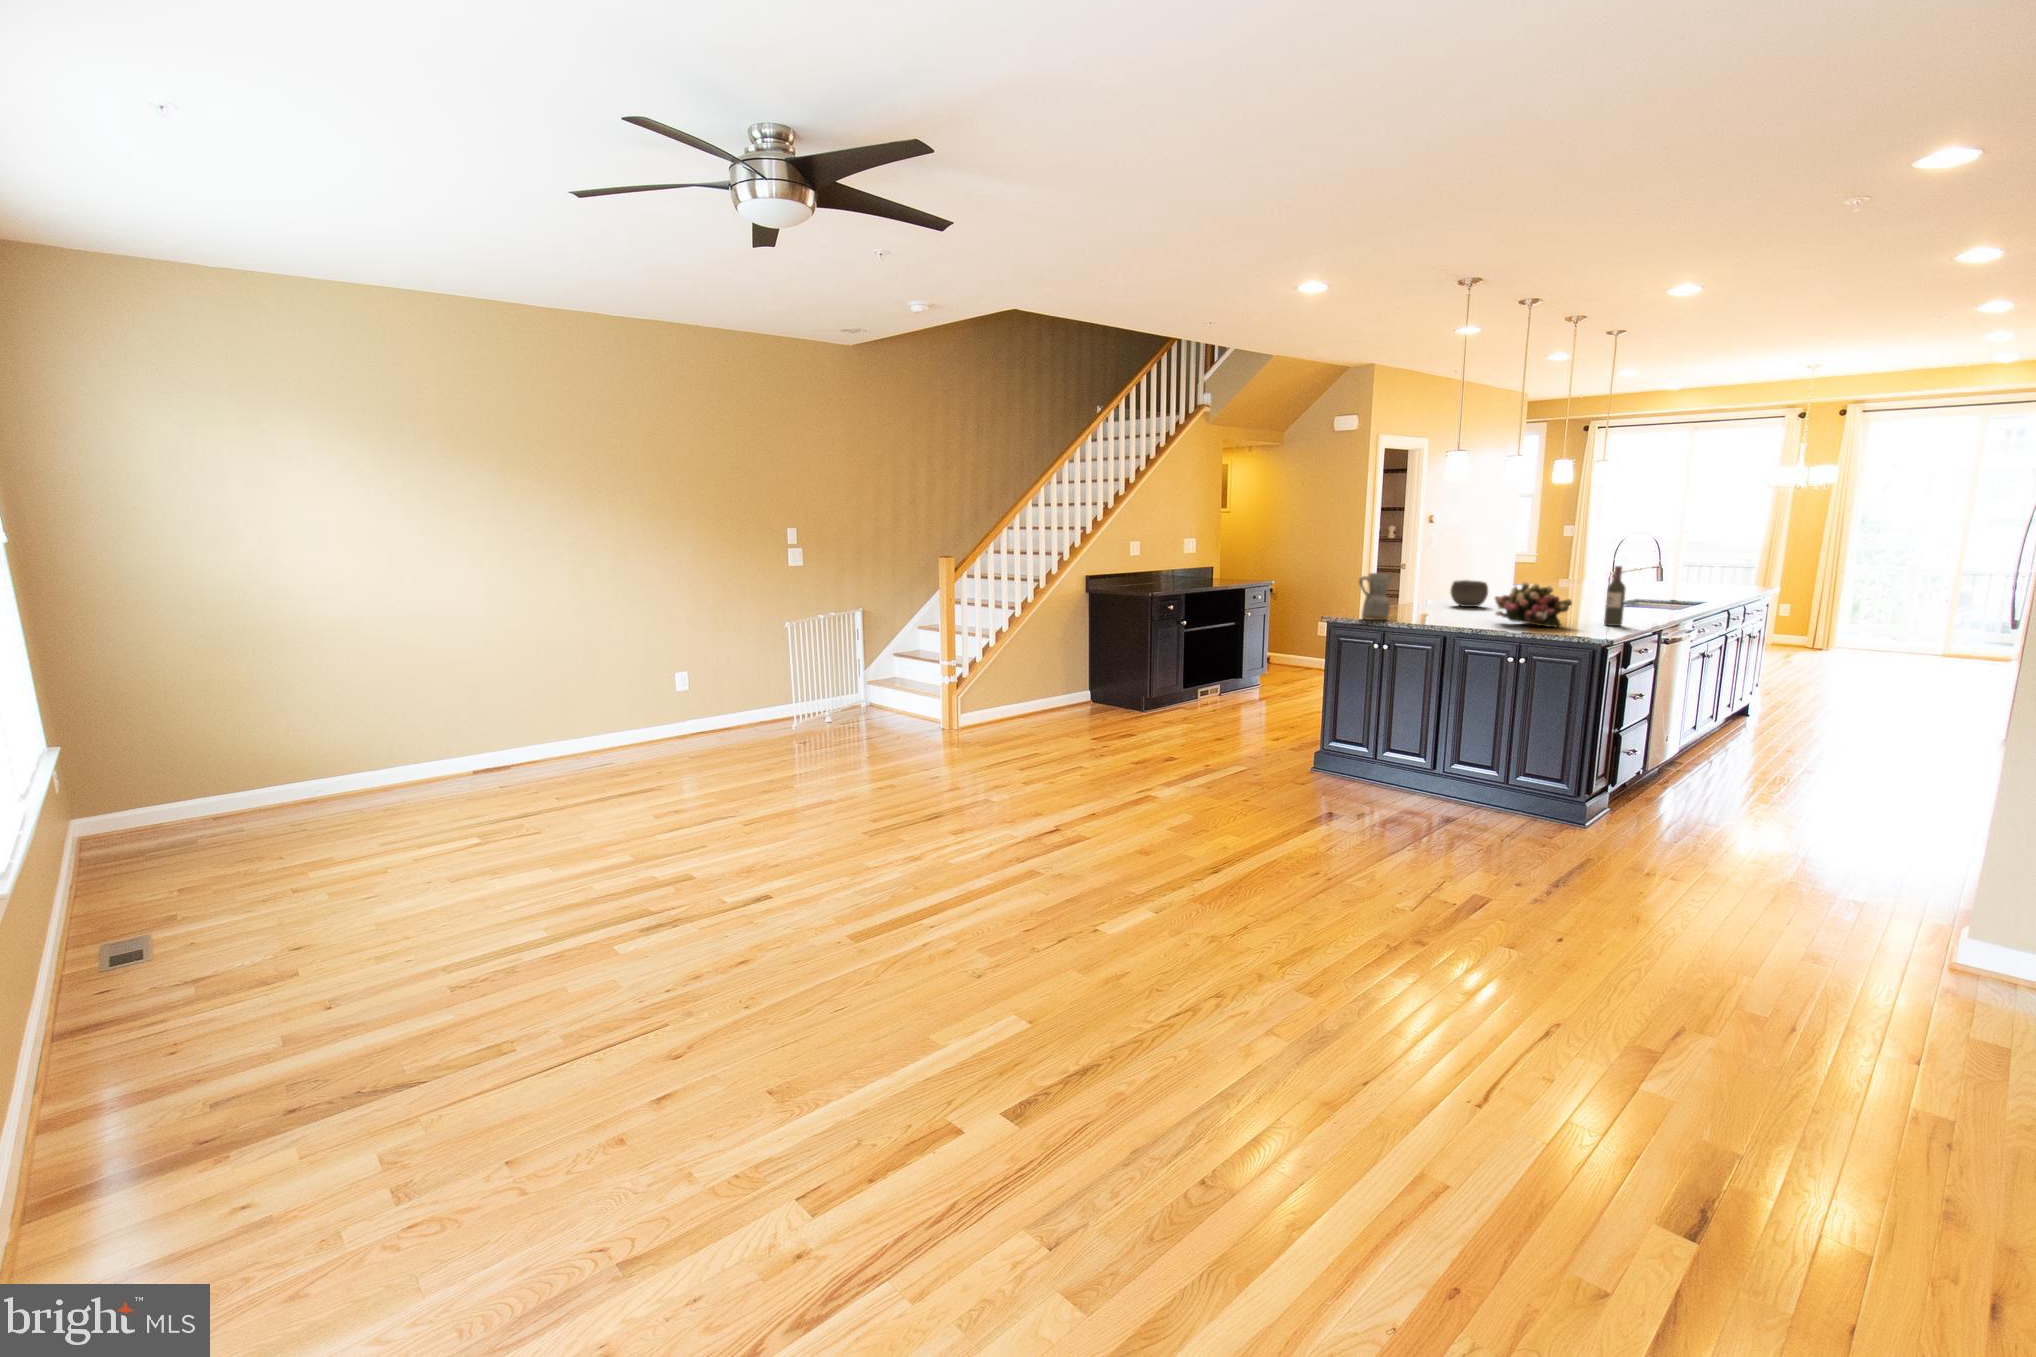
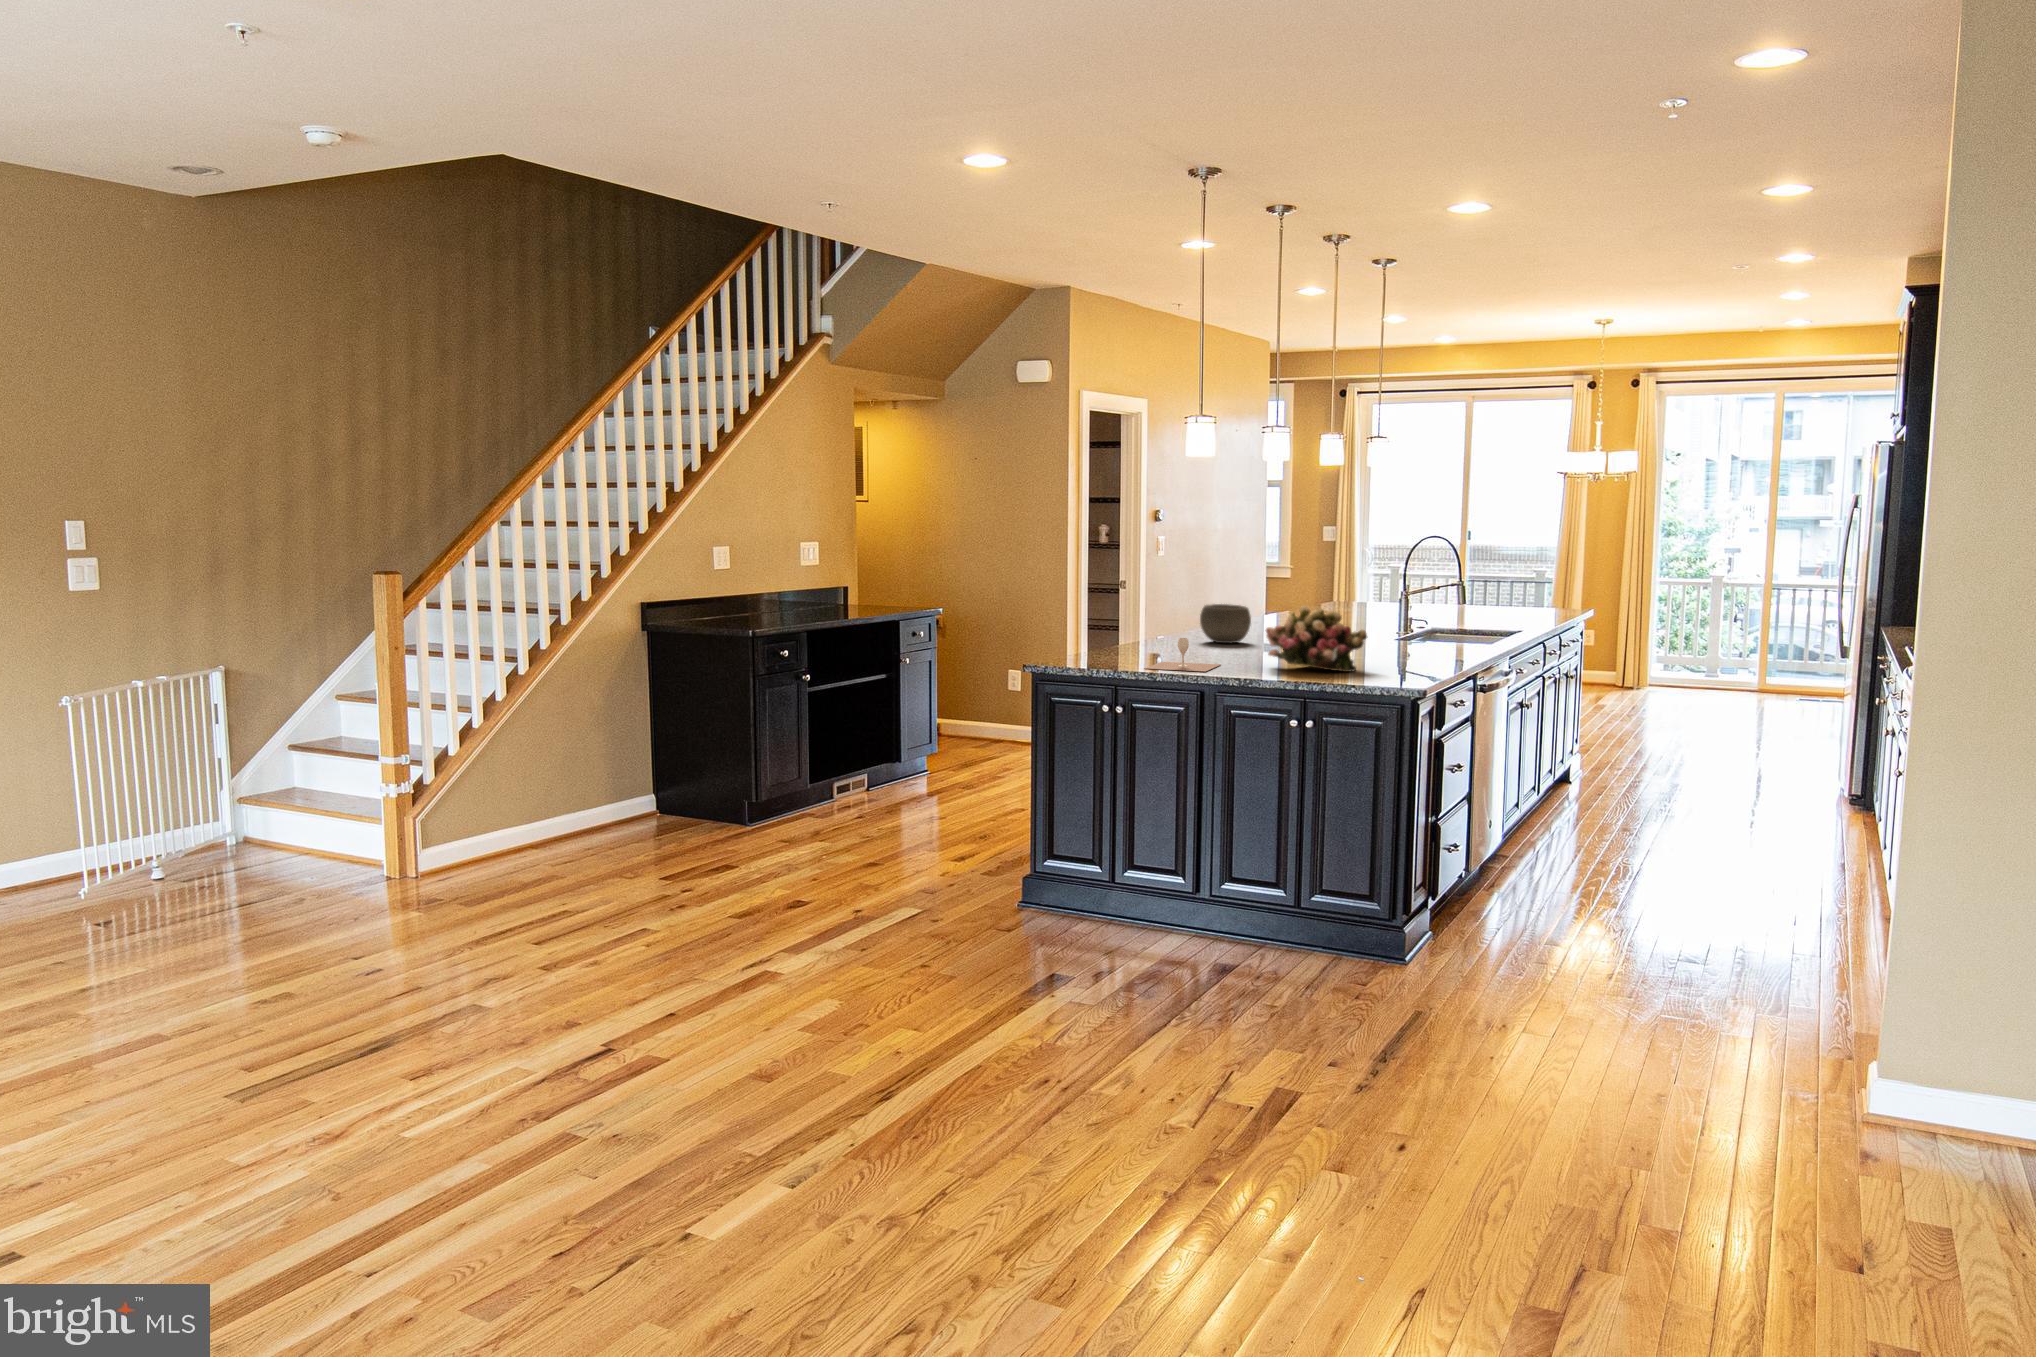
wine bottle: present [1604,566,1626,626] -> none [1408,582,1432,667]
ceramic pitcher: present [1359,573,1392,620] -> none [1075,595,1123,667]
wine glass: none [1405,602,1461,625] -> present [1145,638,1221,672]

